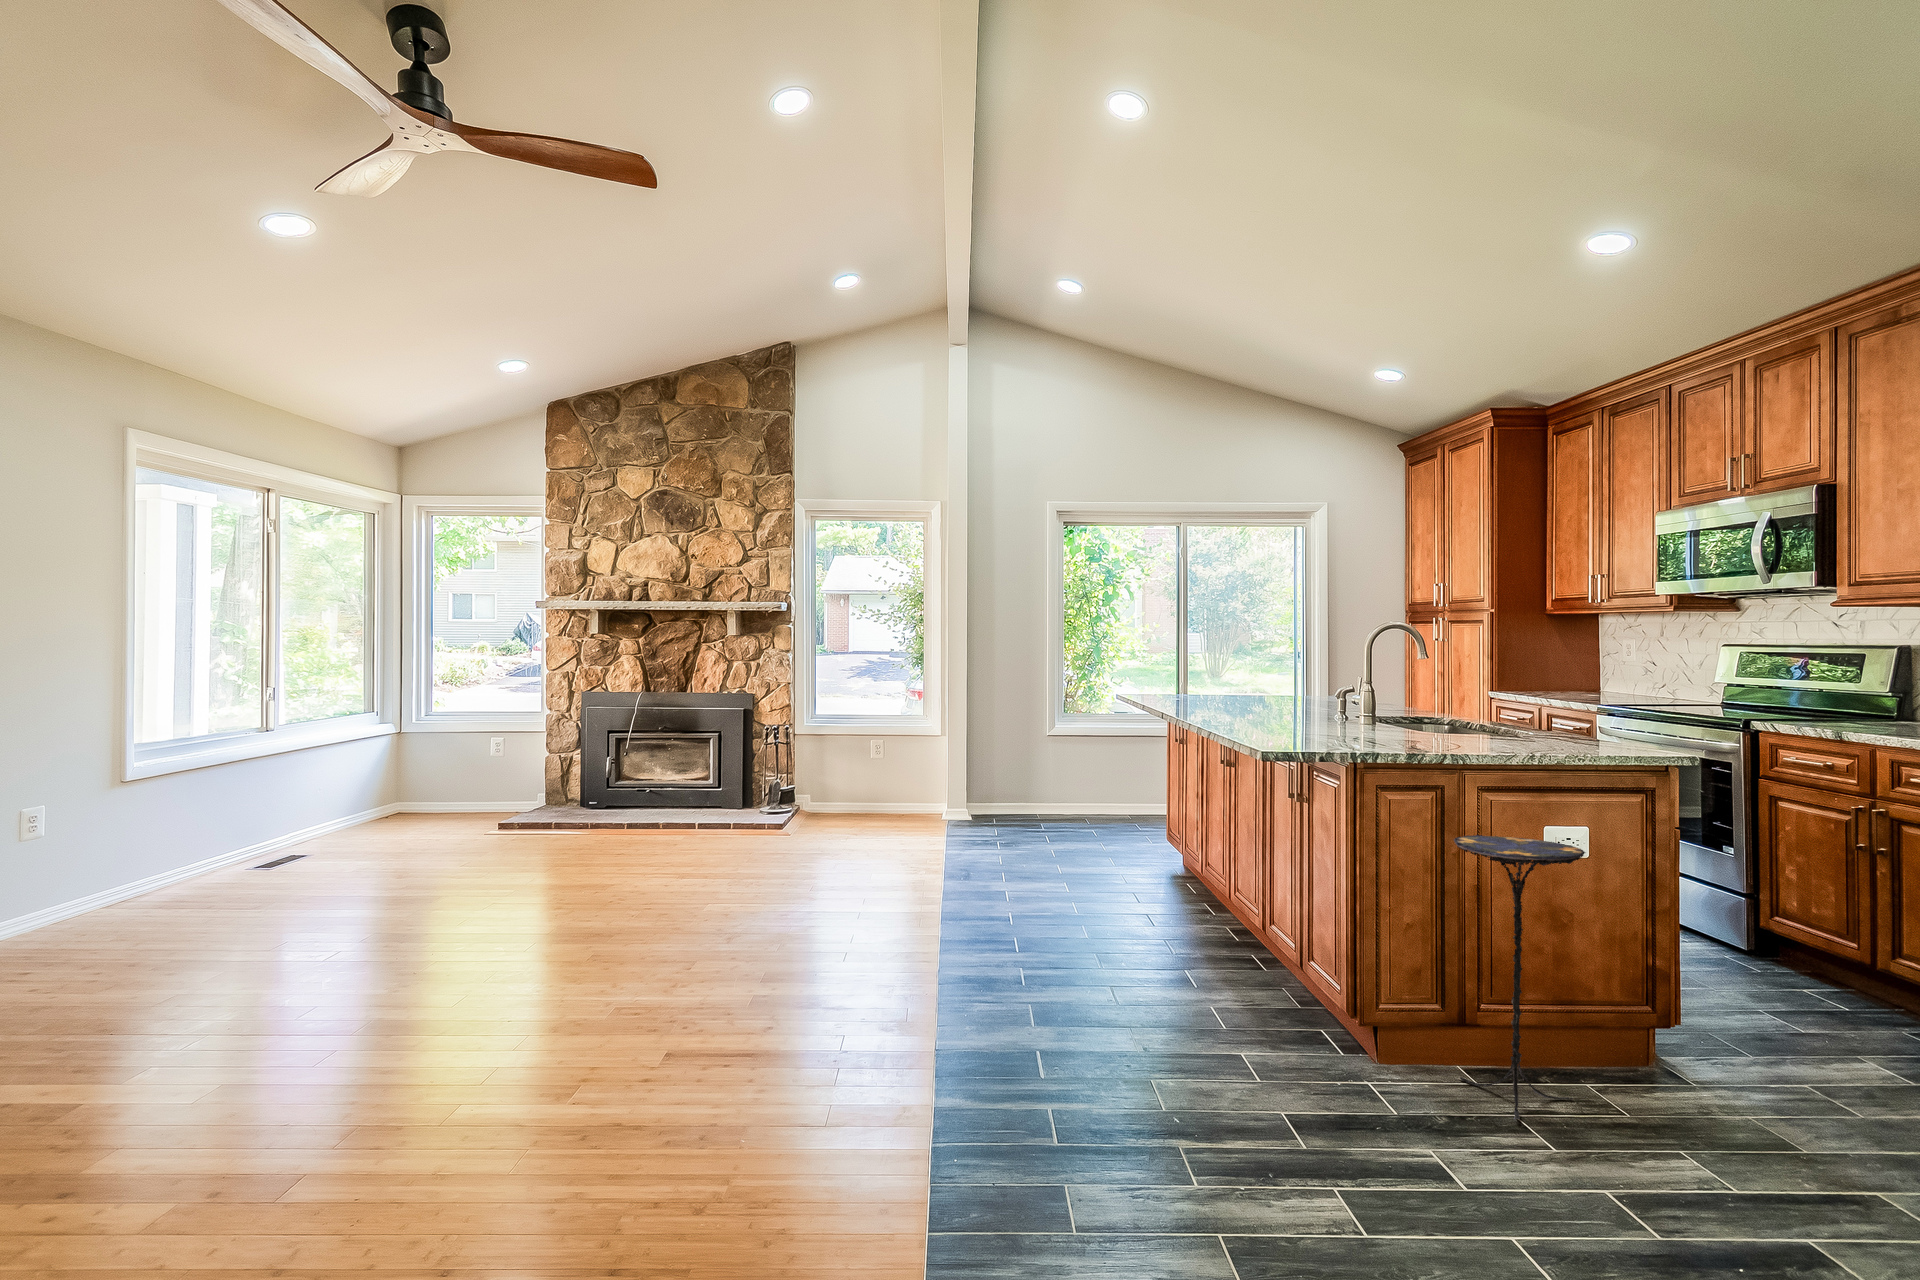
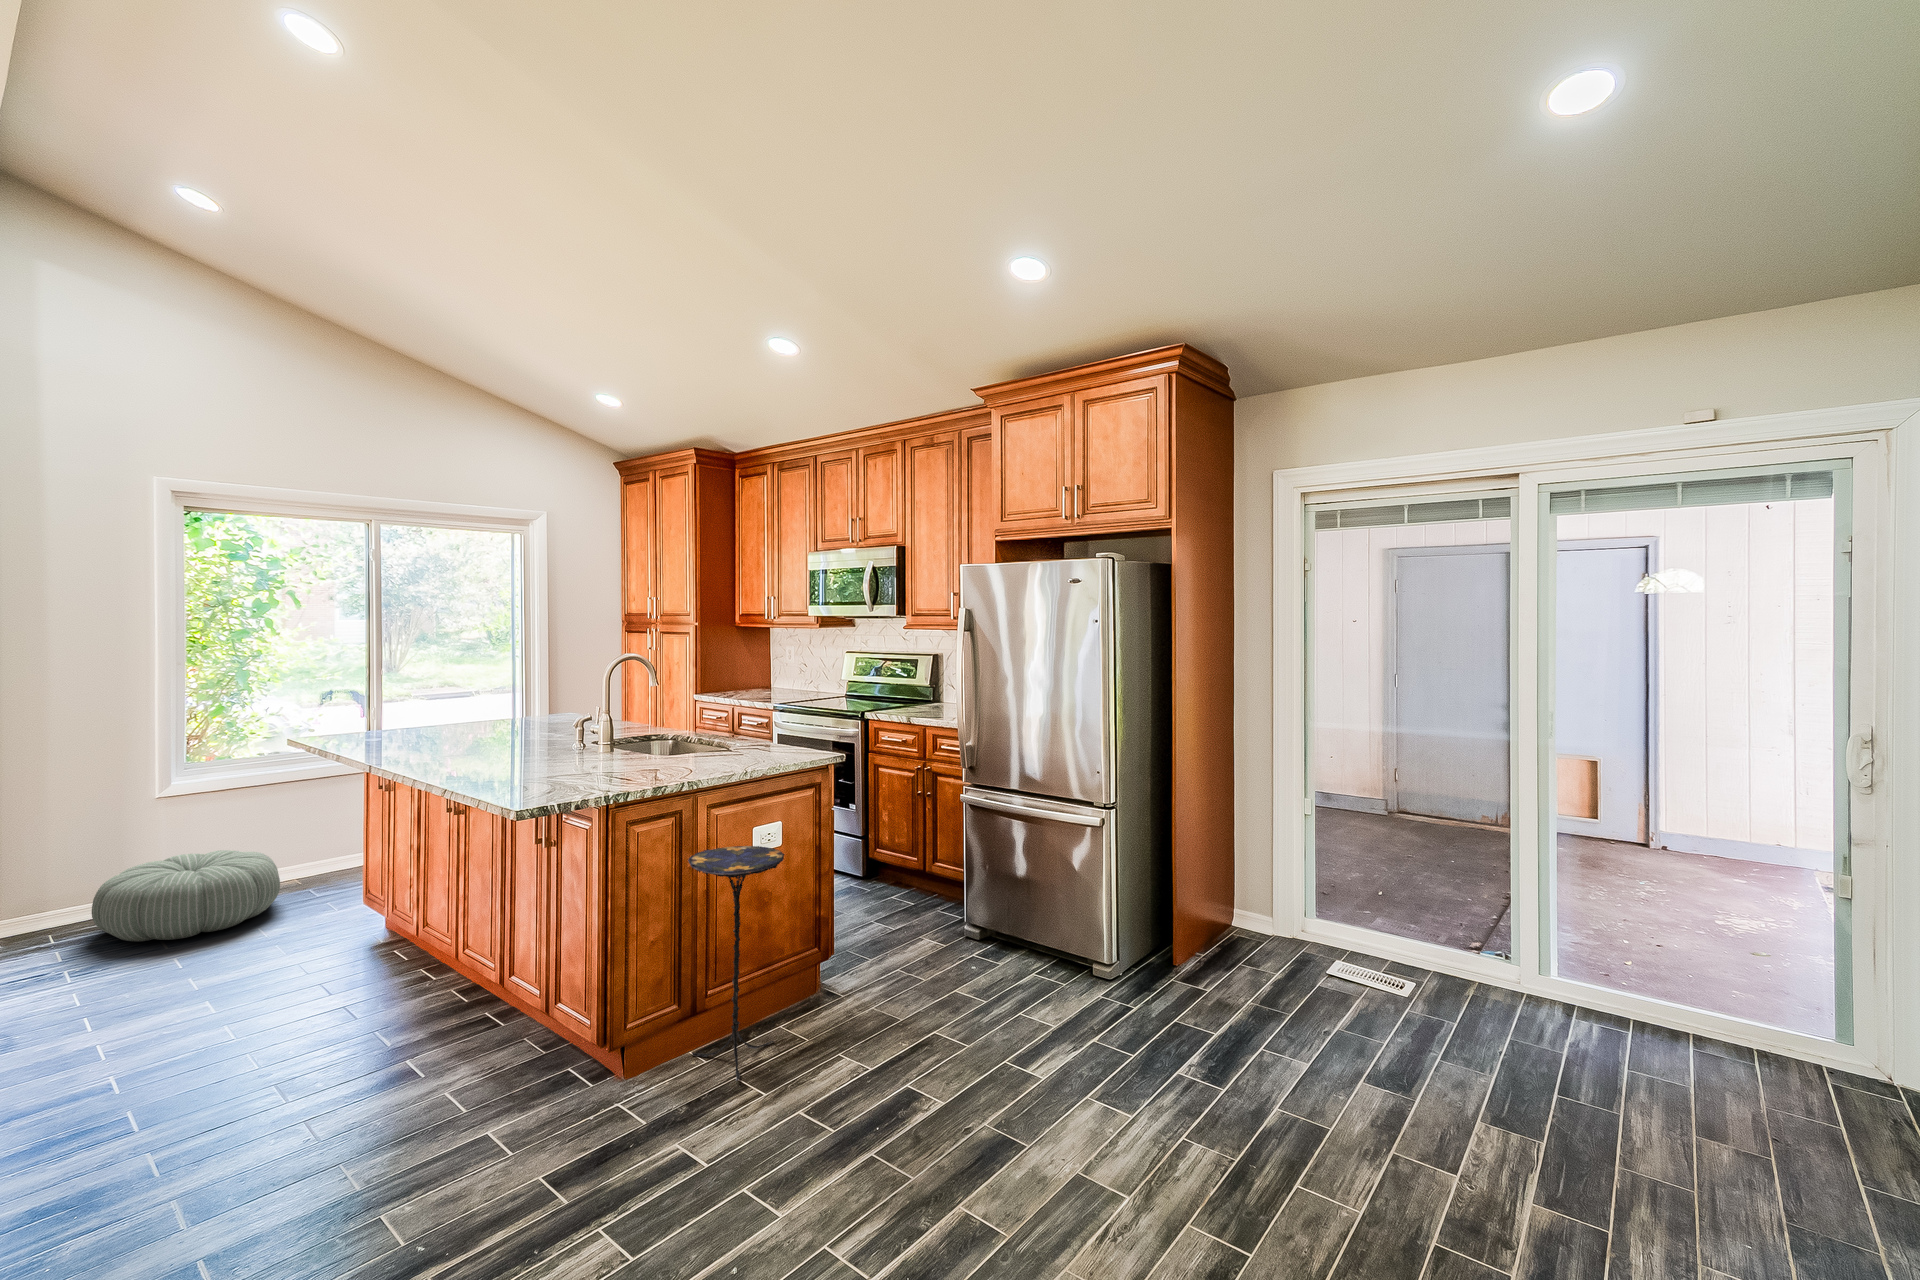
pouf: none [967,808,1085,873] -> present [92,850,280,941]

